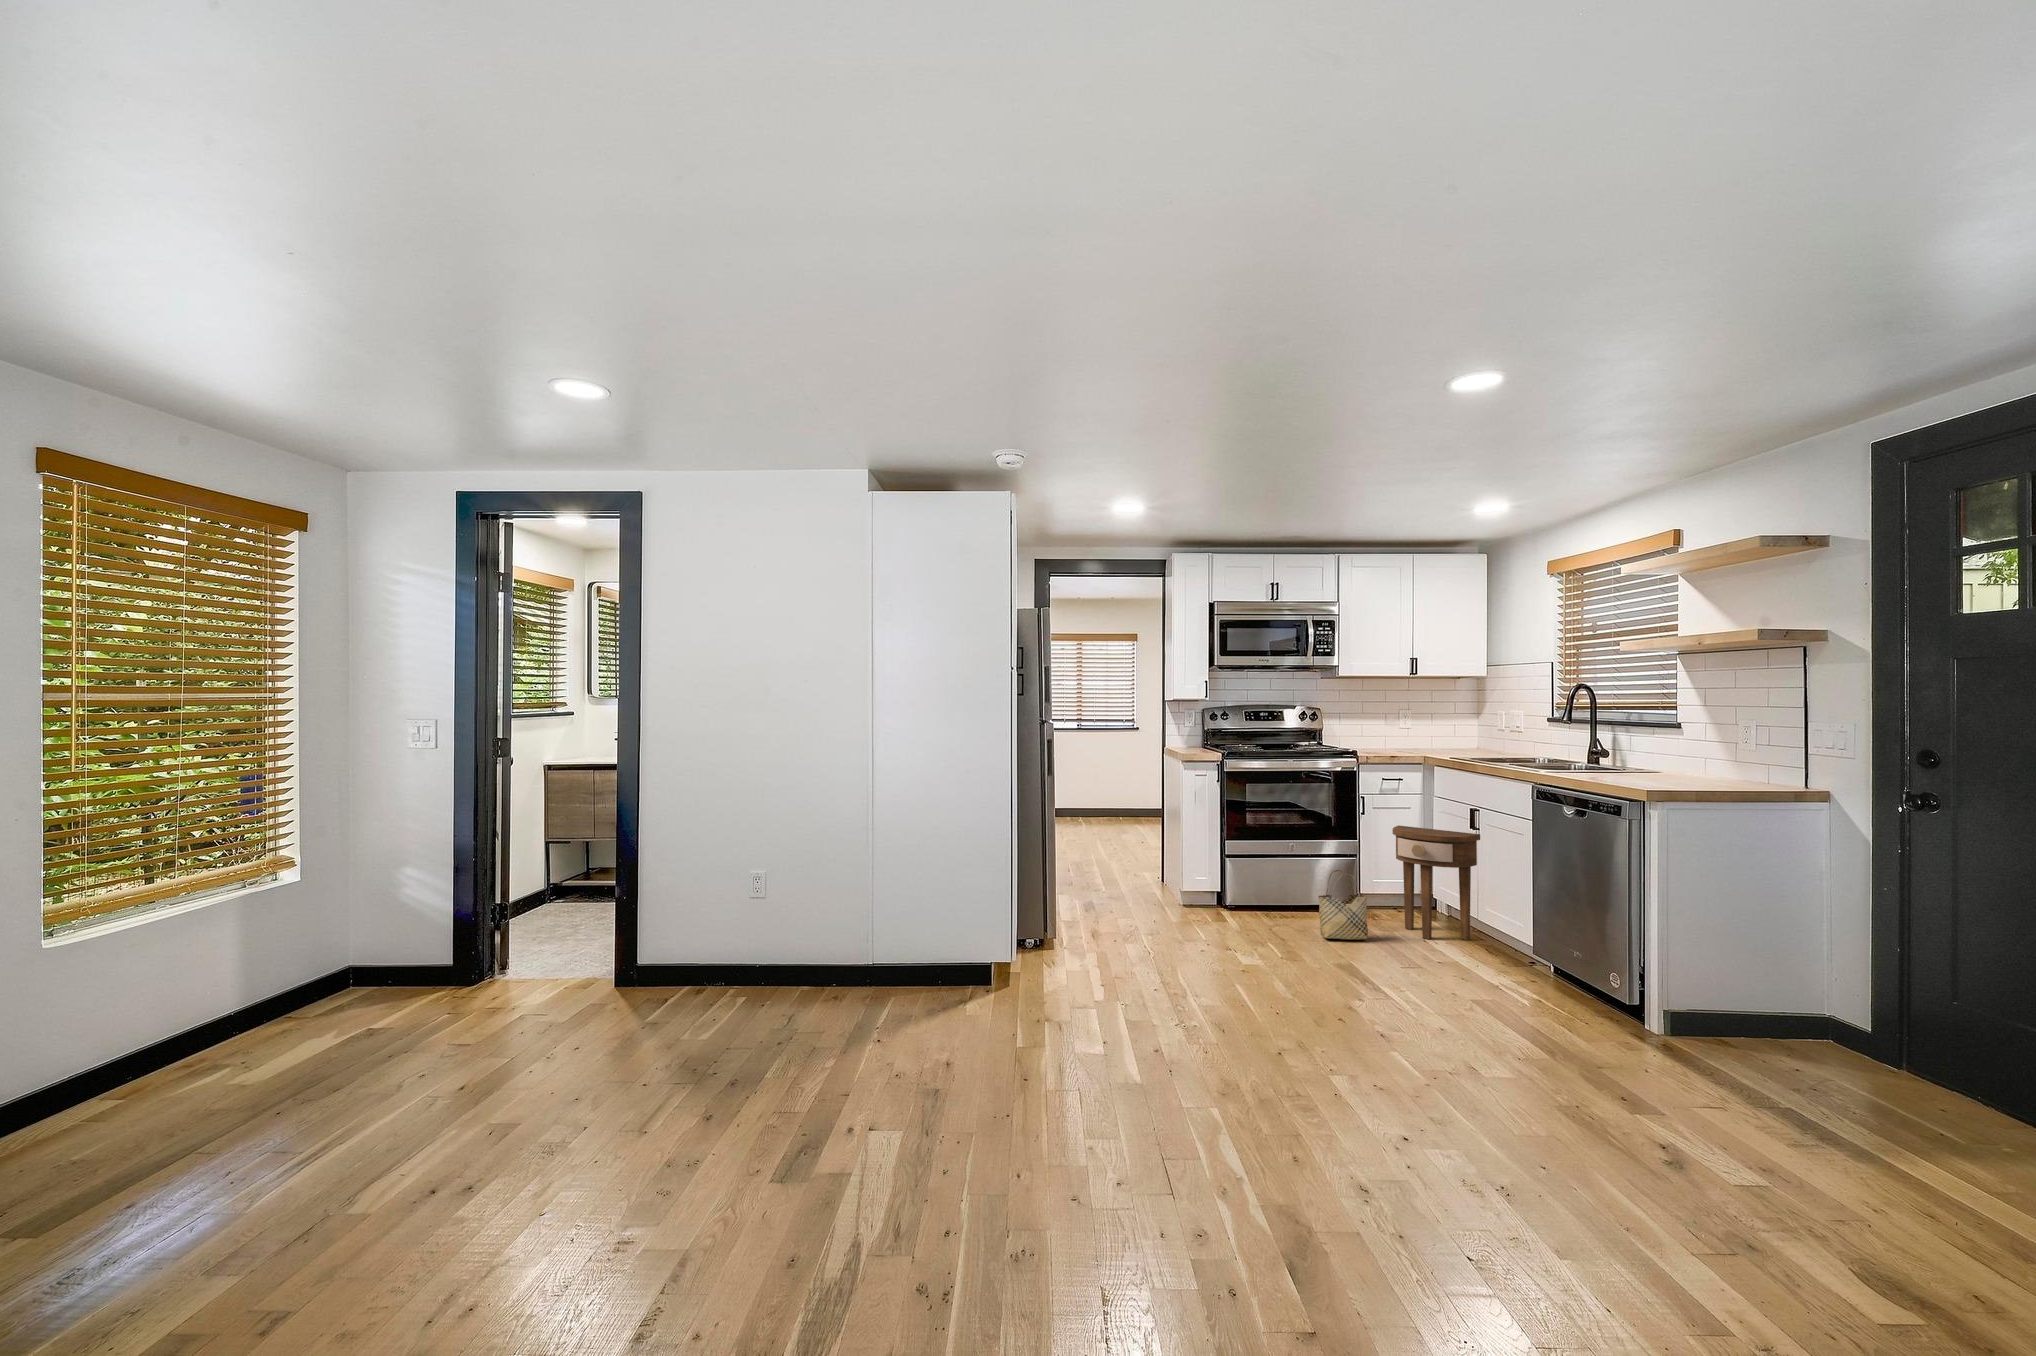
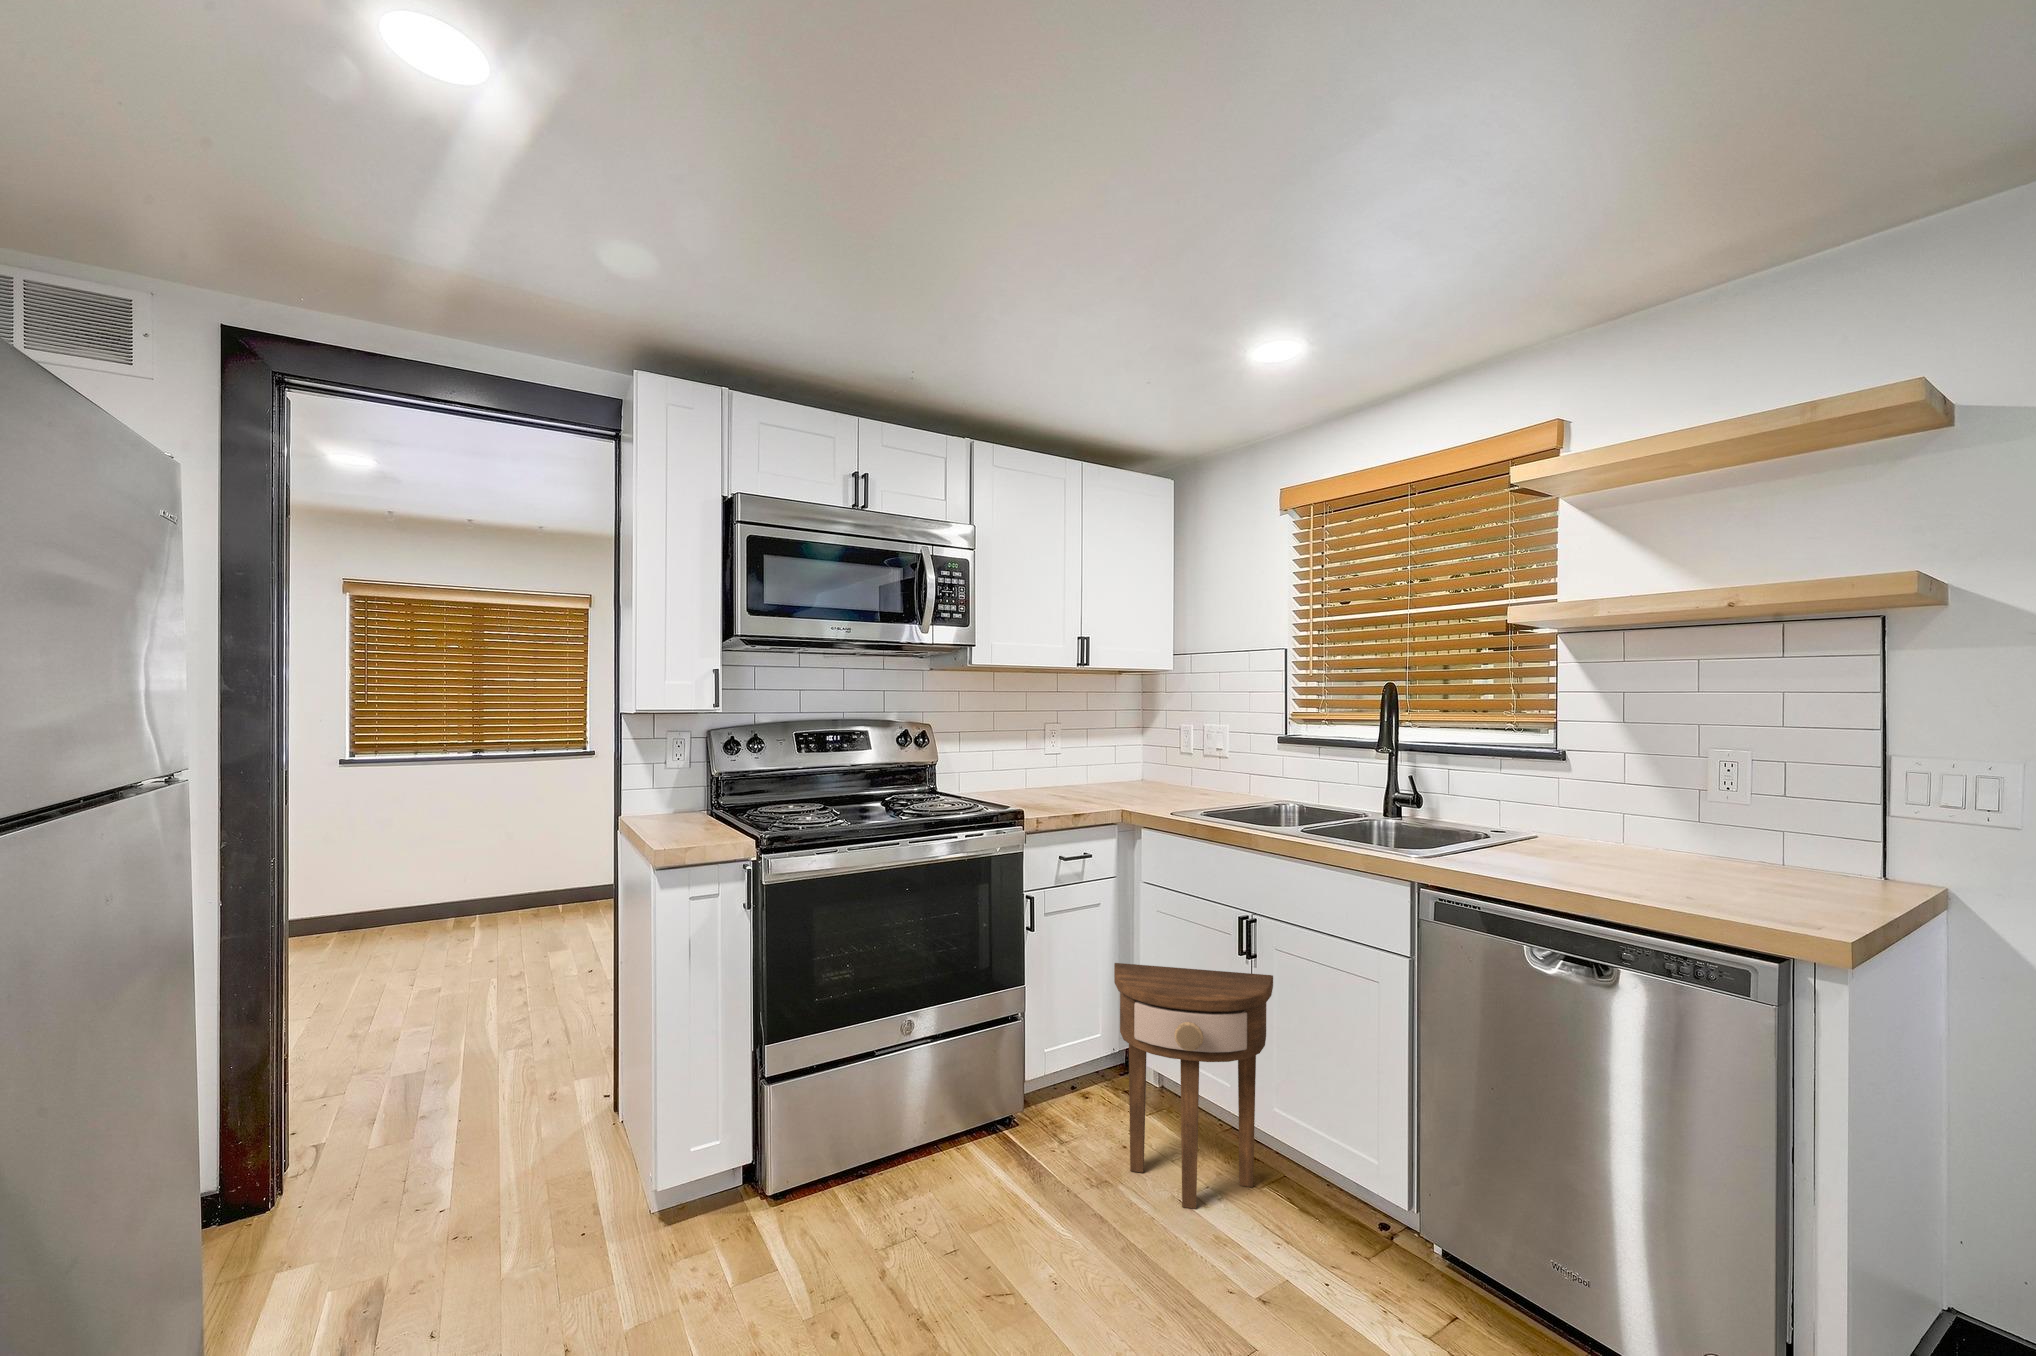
woven basket: present [1318,870,1368,940] -> none [1000,1105,1102,1296]

